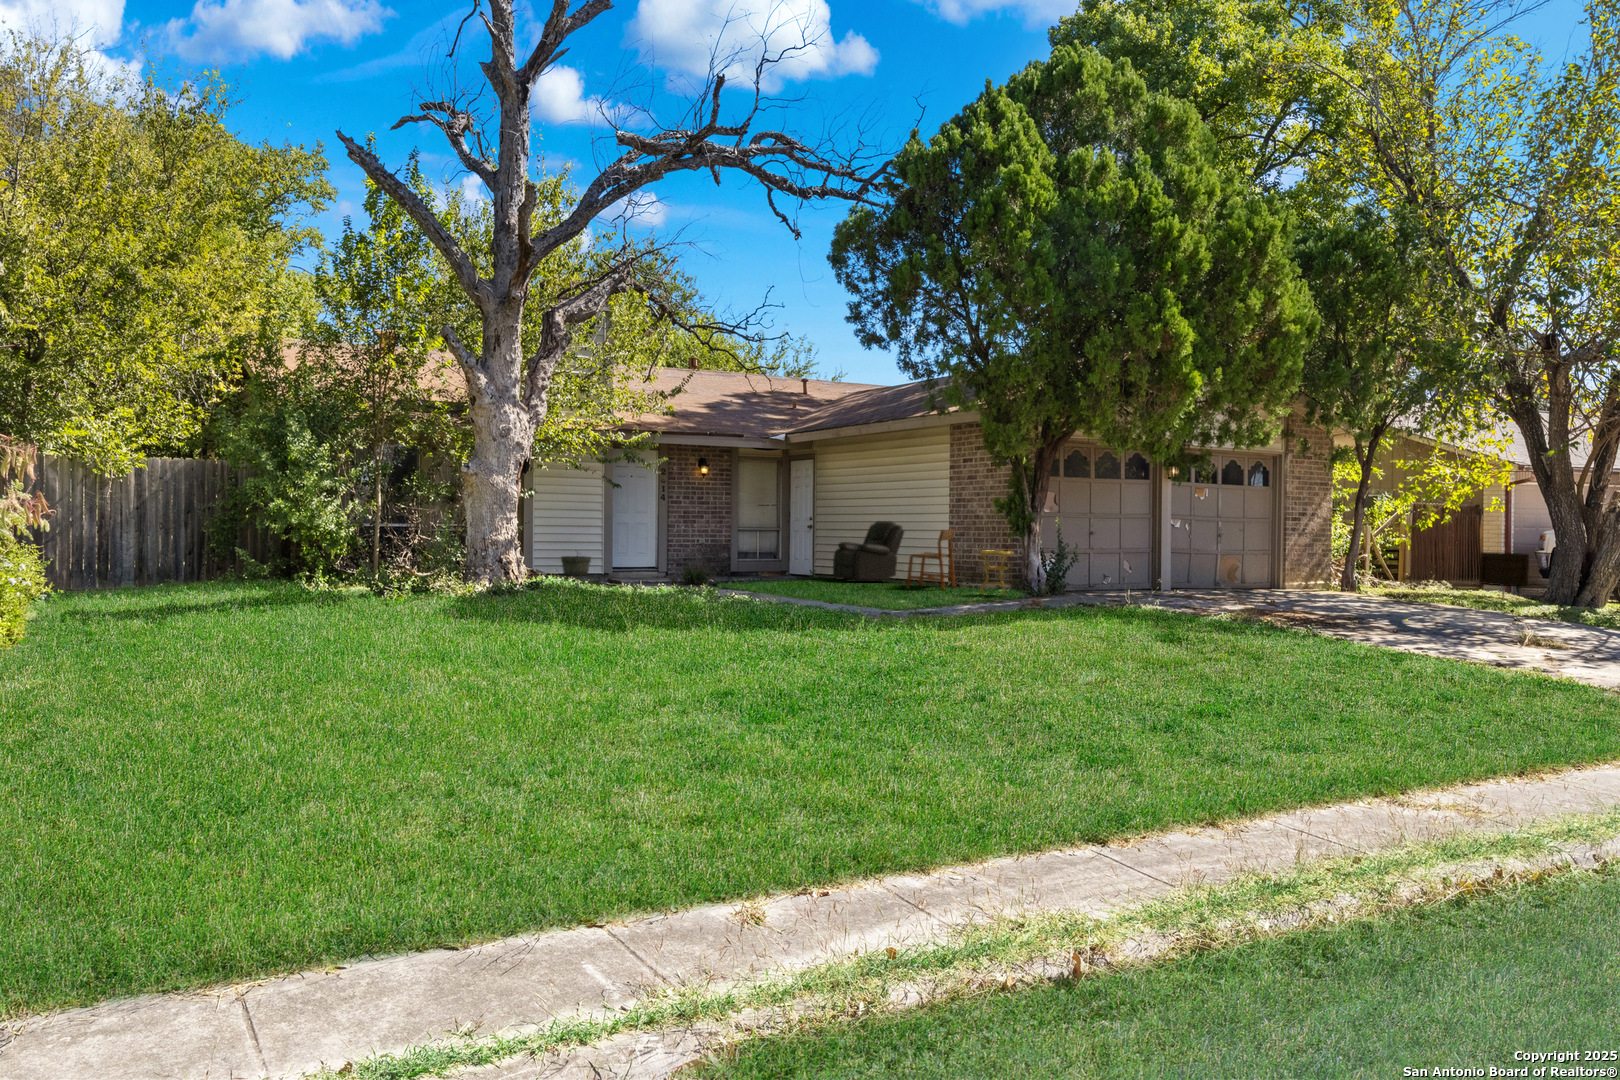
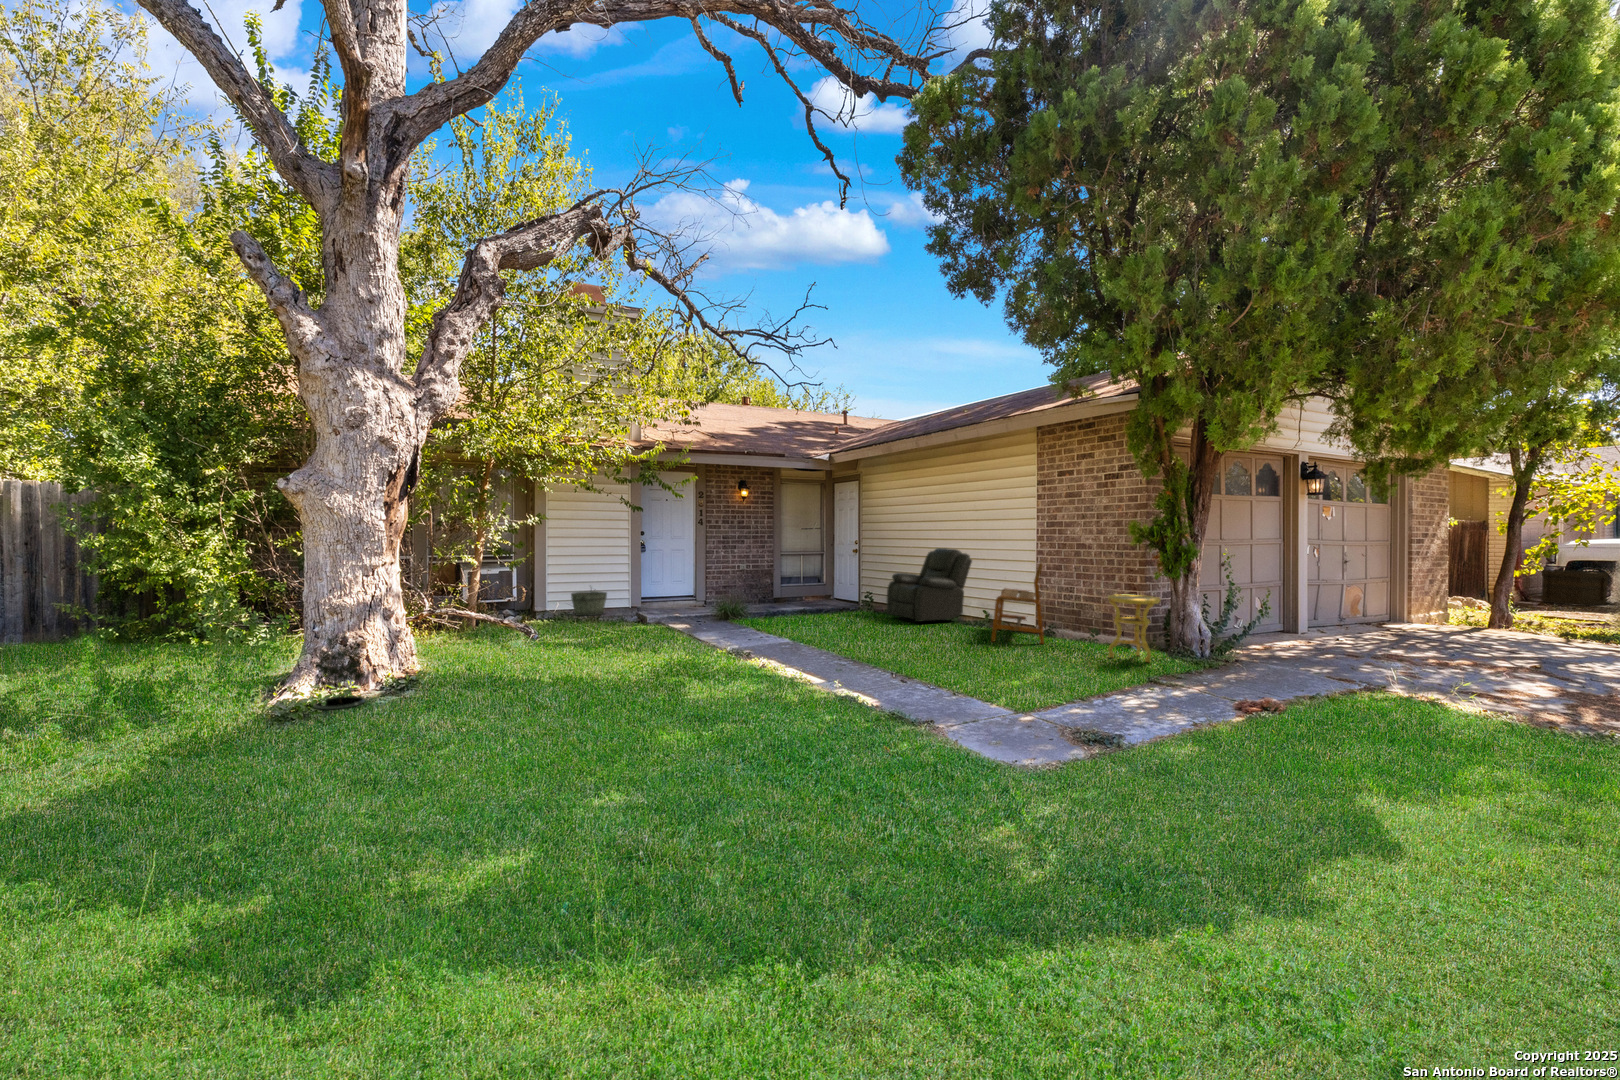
potted tree: none [490,551,518,597] -> present [313,628,365,710]

